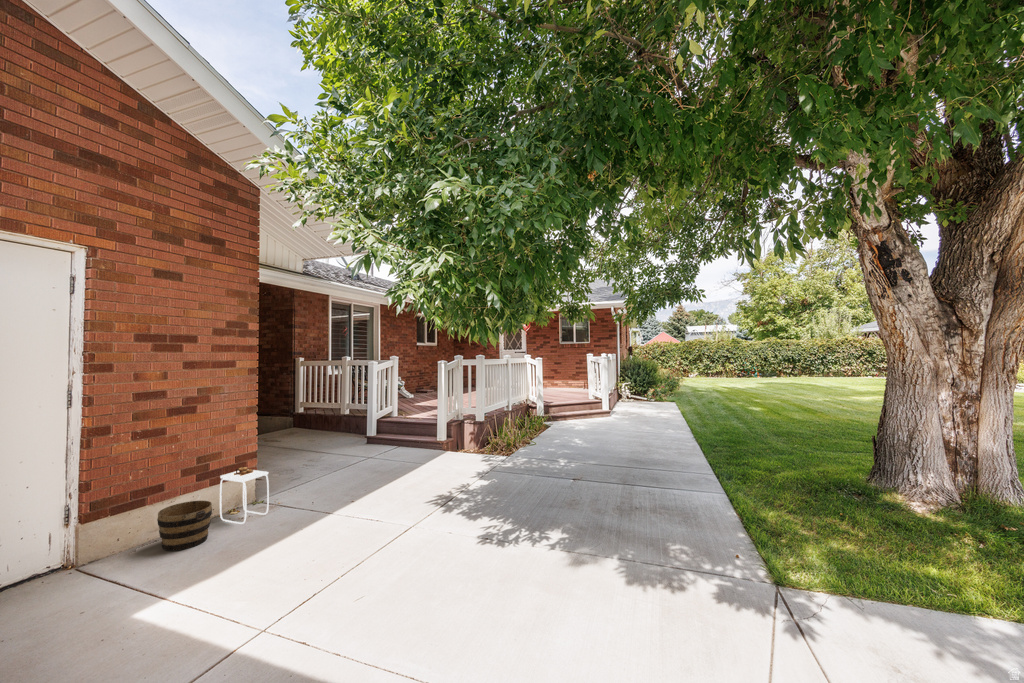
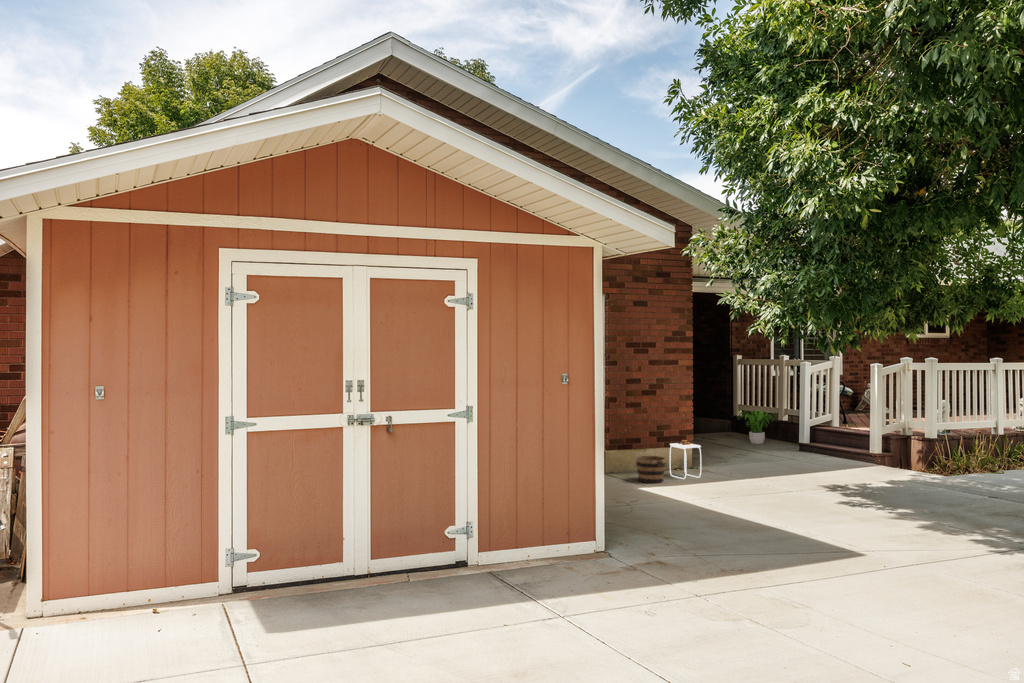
potted plant: none [298,407,342,440] -> present [735,409,776,444]

